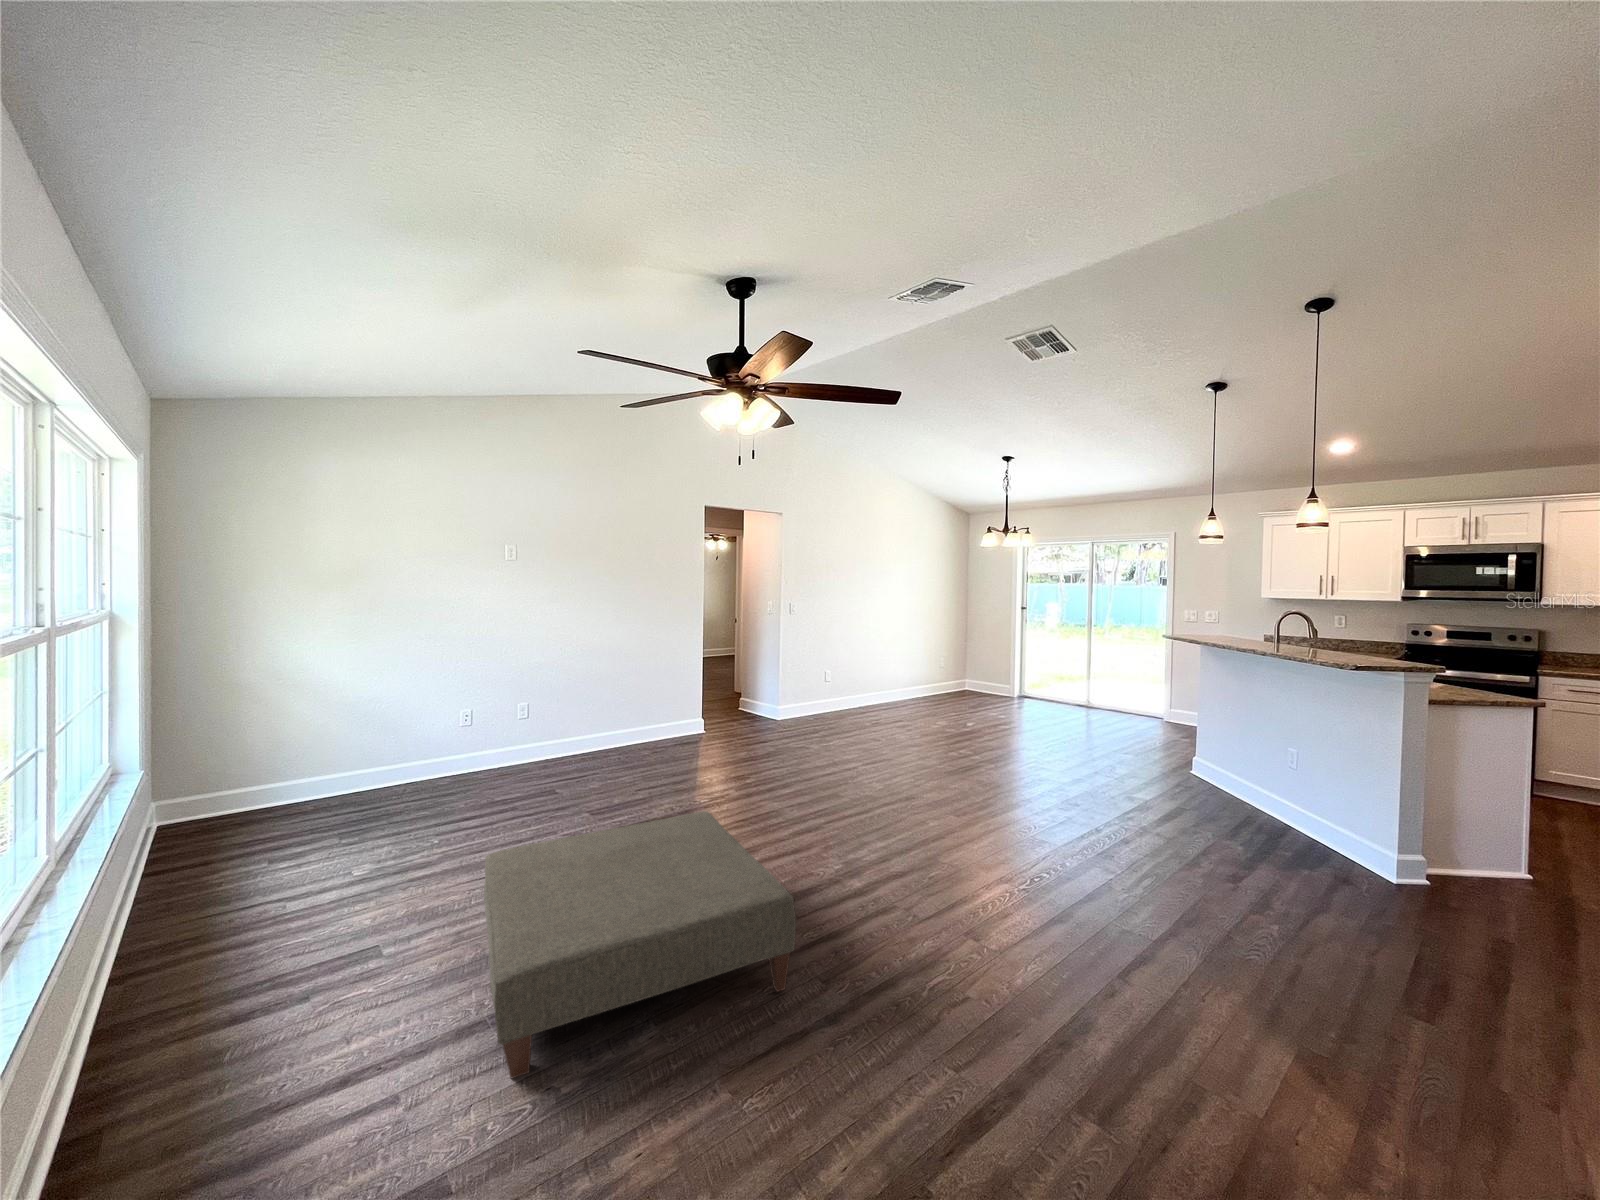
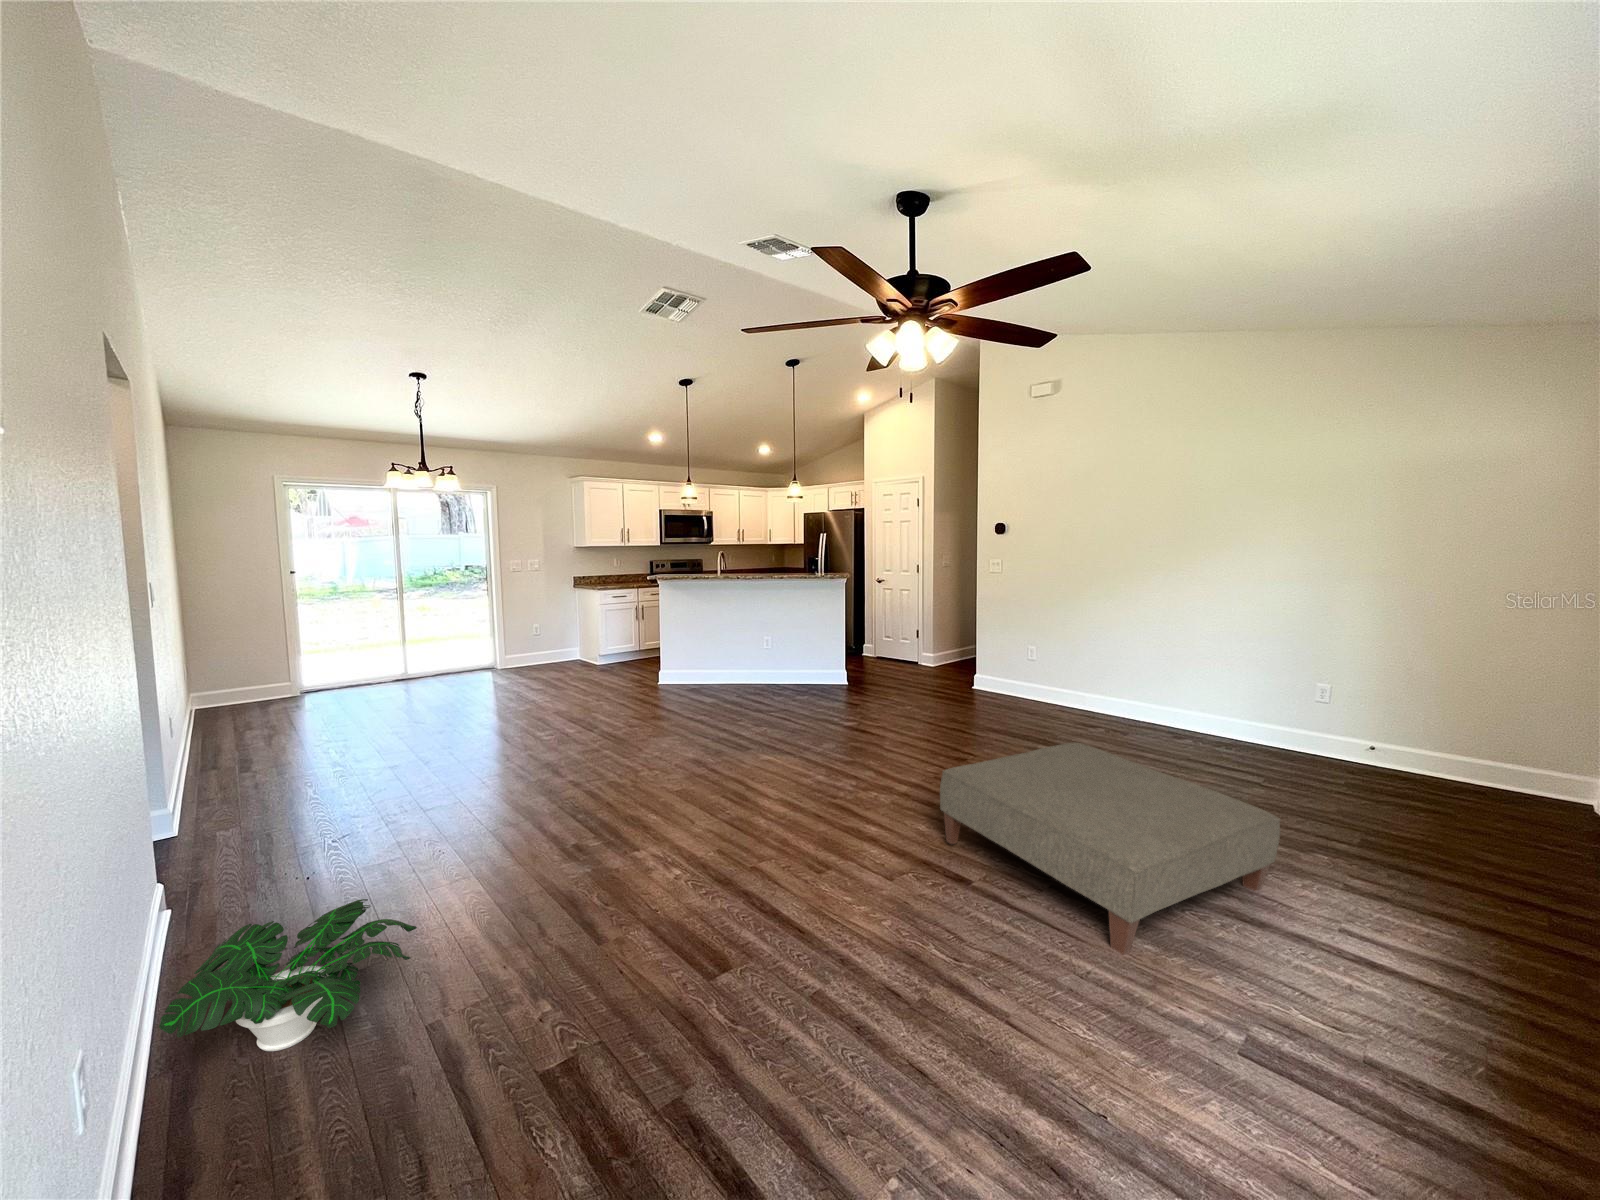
potted plant: none [574,722,649,762] -> present [159,899,417,1051]

